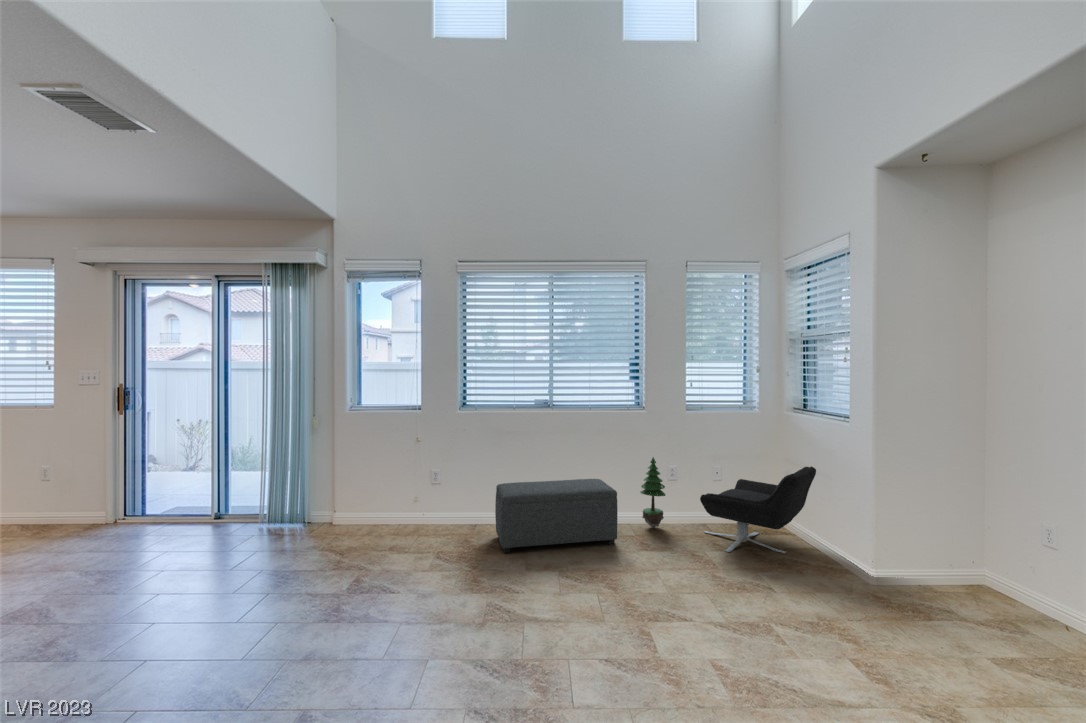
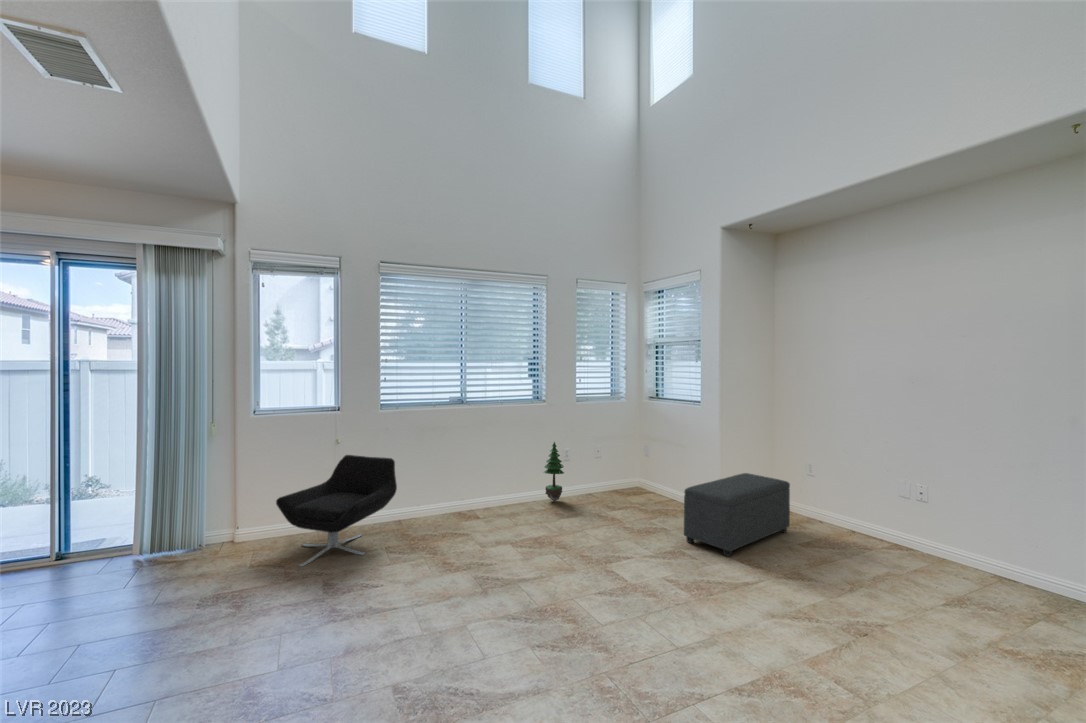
lounge chair: present [700,466,816,553] -> present [276,455,397,566]
ottoman: present [495,479,618,553] -> present [684,473,790,556]

